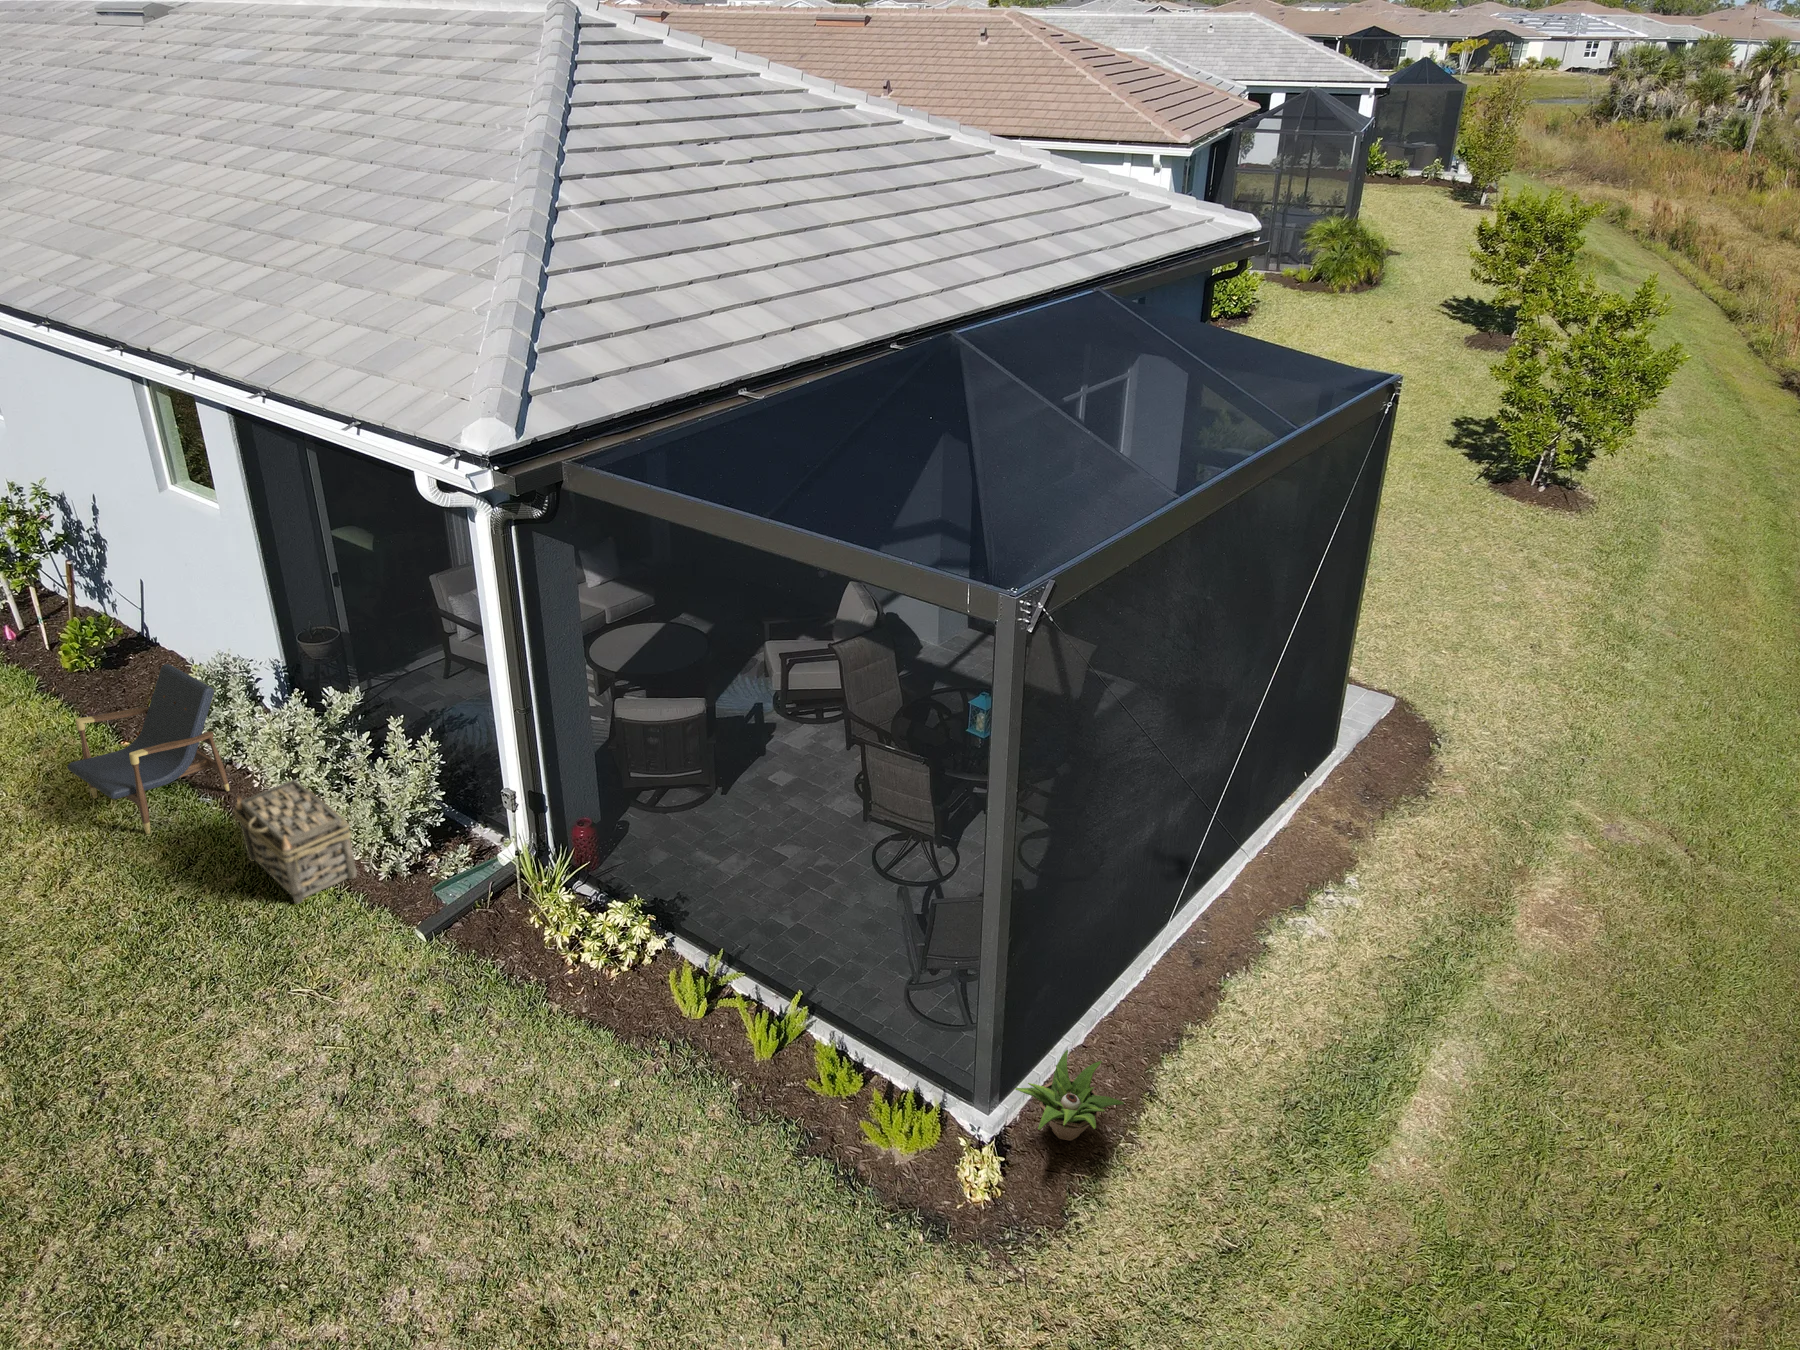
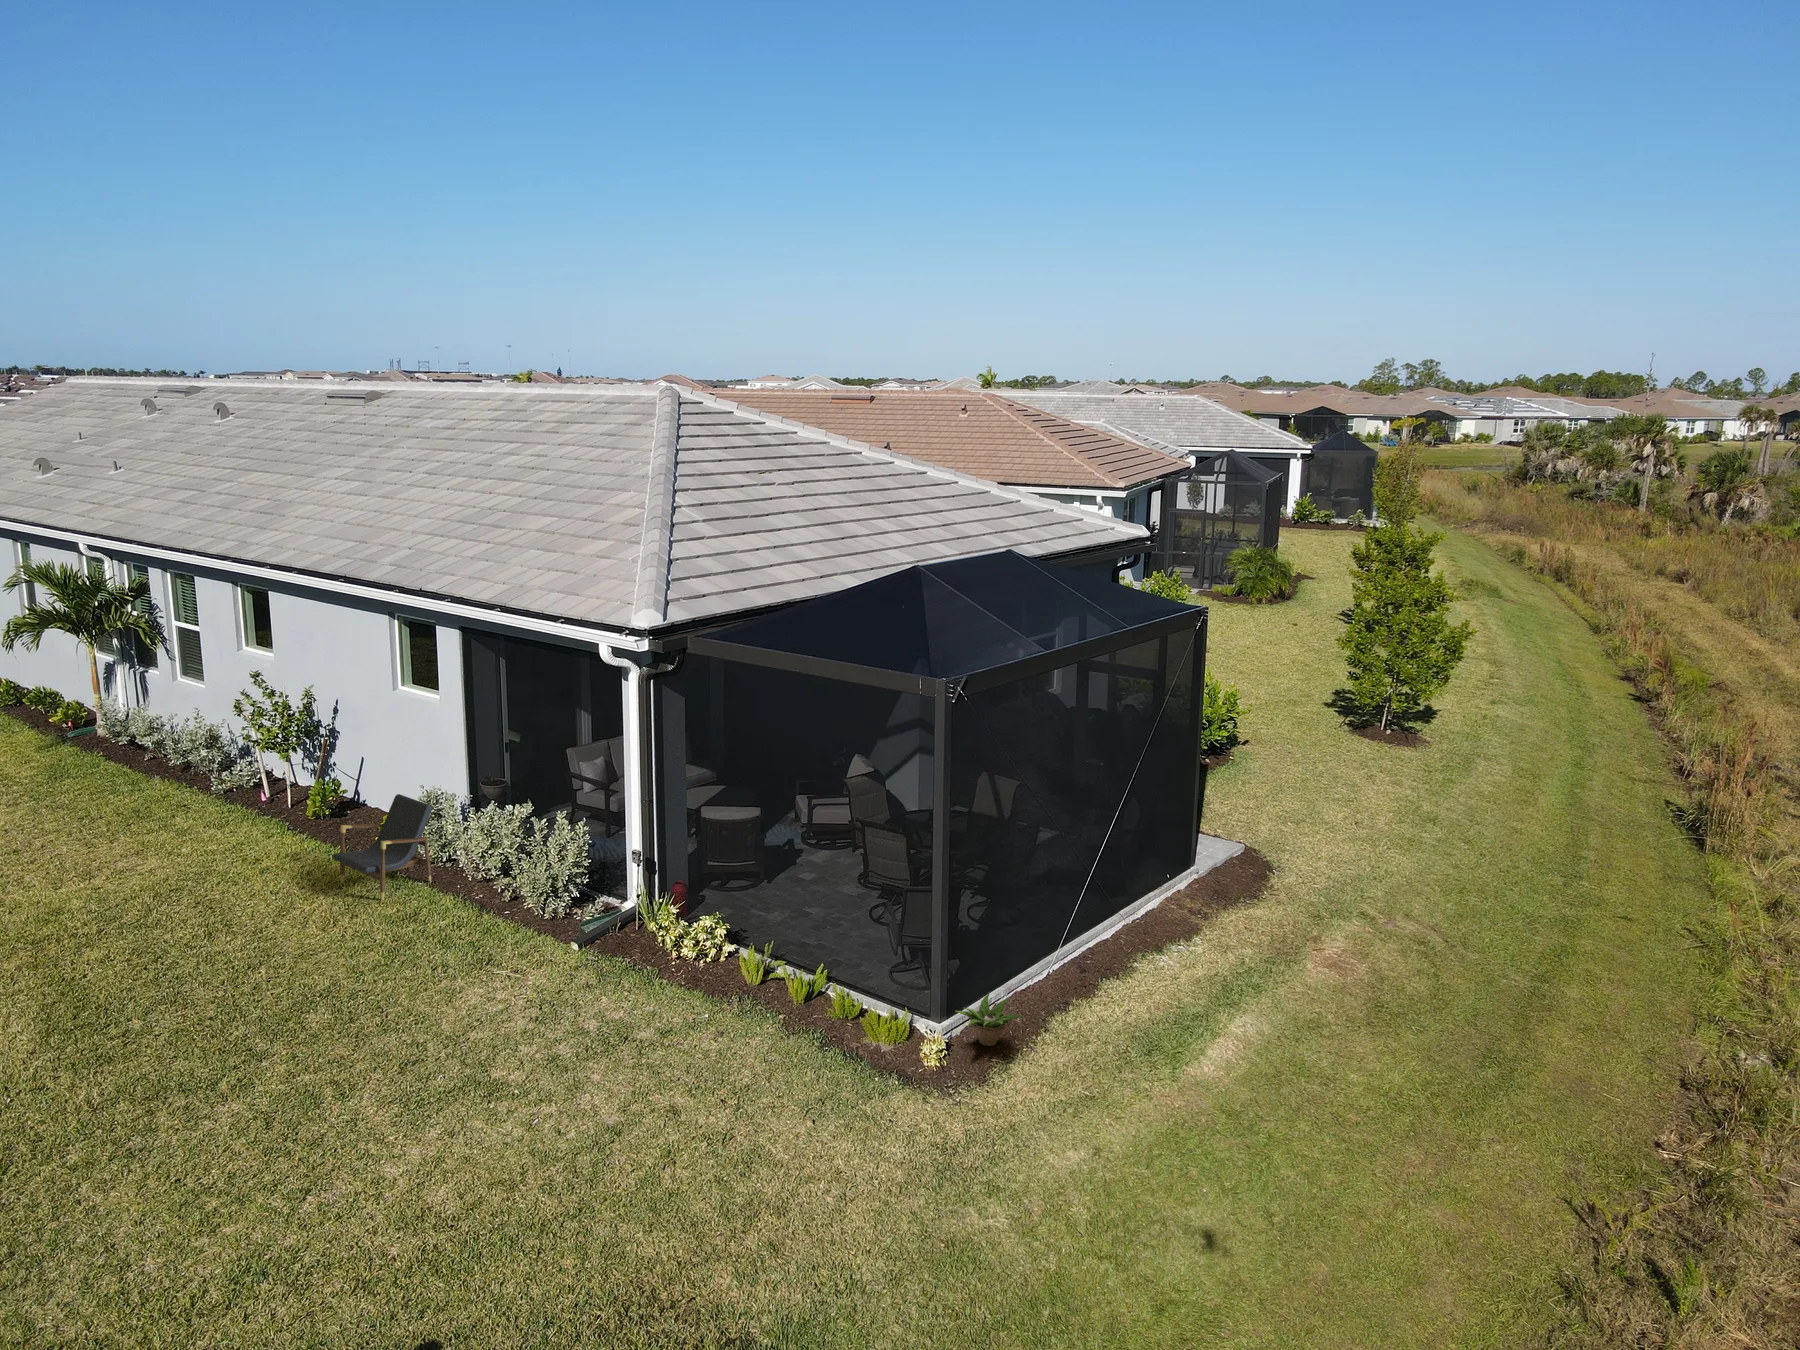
basket: present [233,780,356,904] -> none [448,861,525,935]

